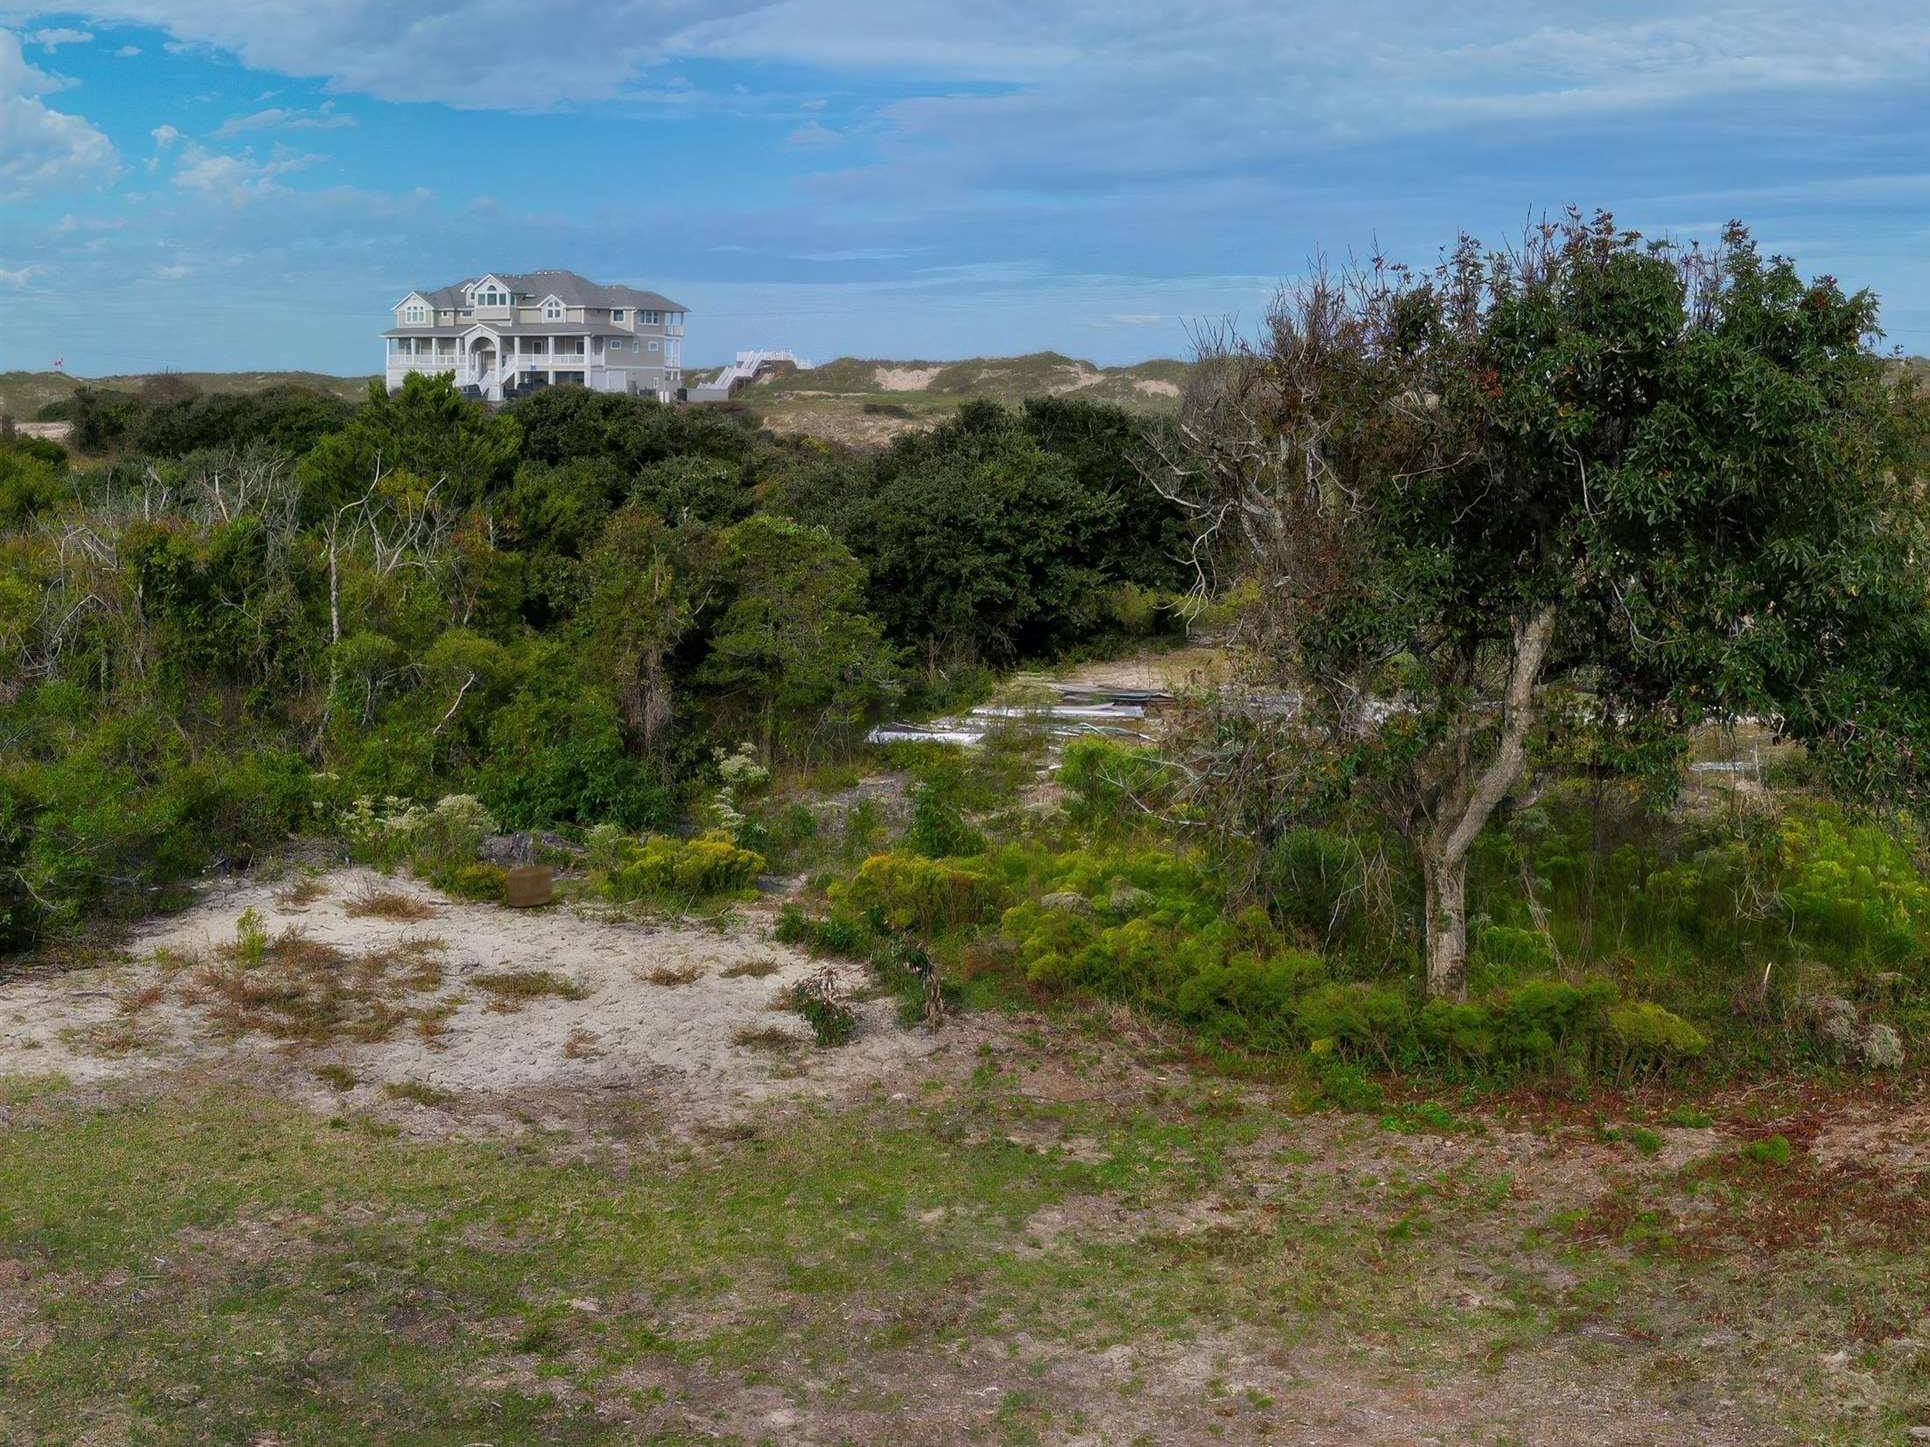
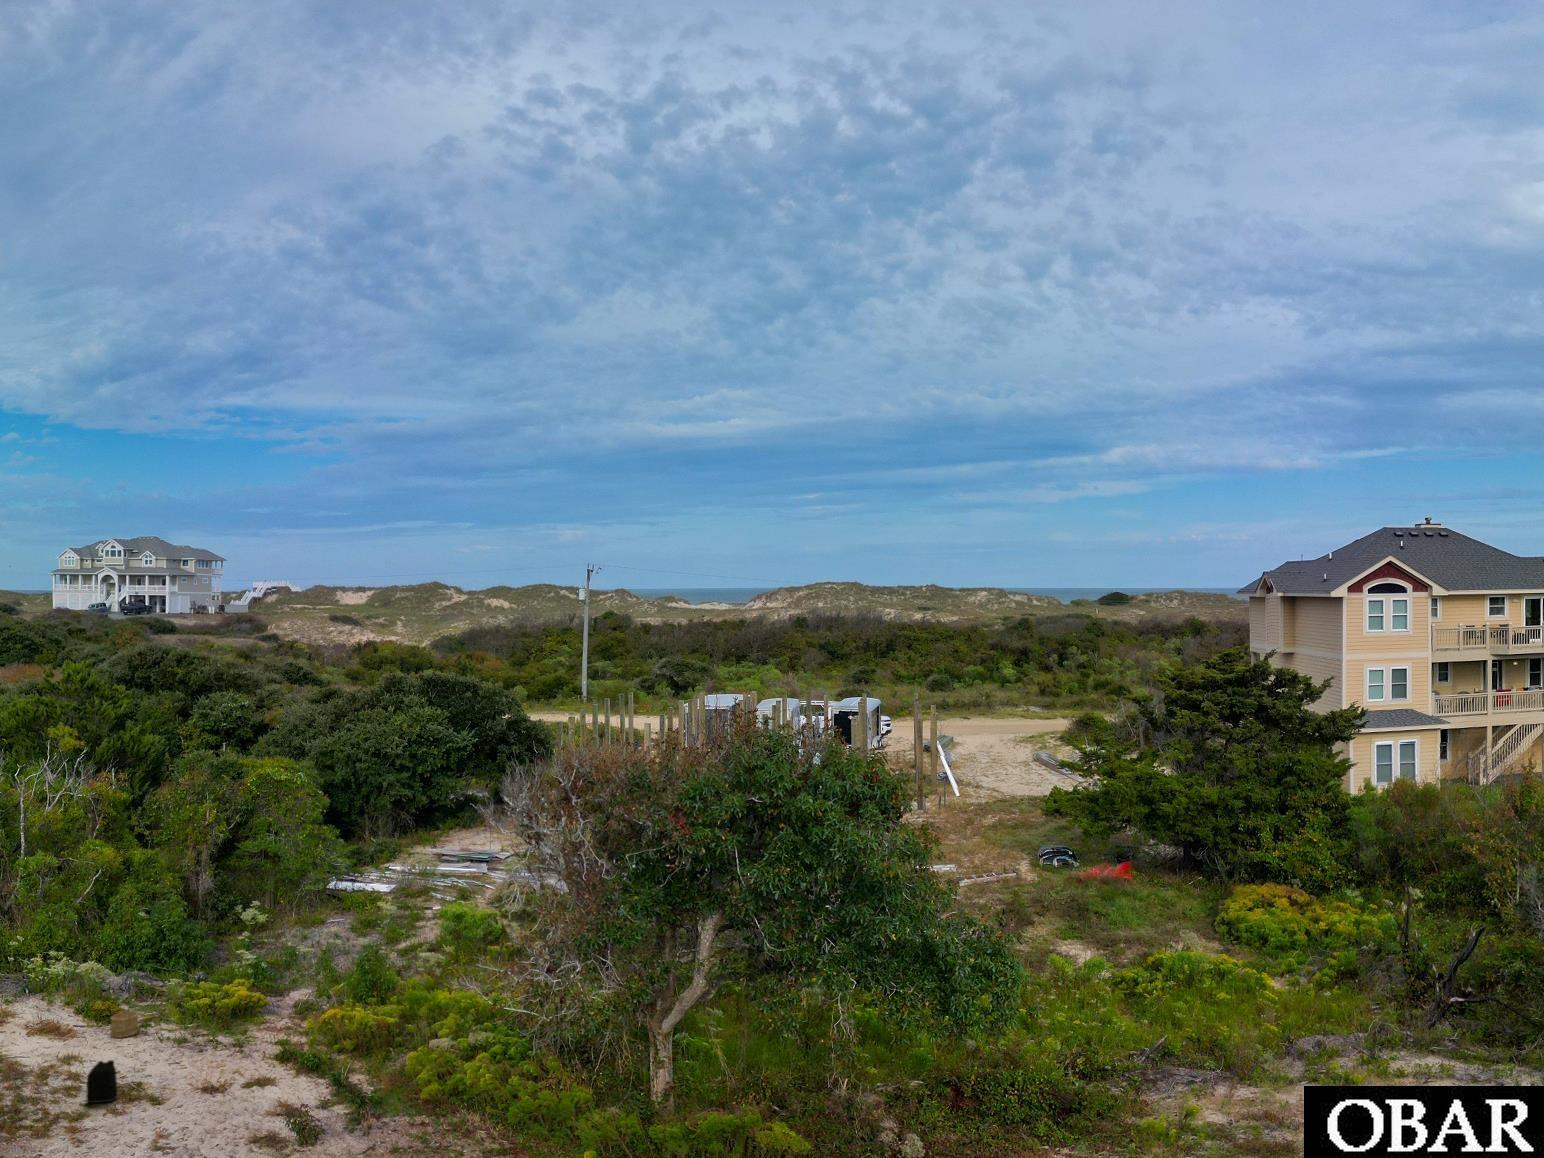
backpack: none [470,912,521,981] -> present [86,1060,117,1103]

